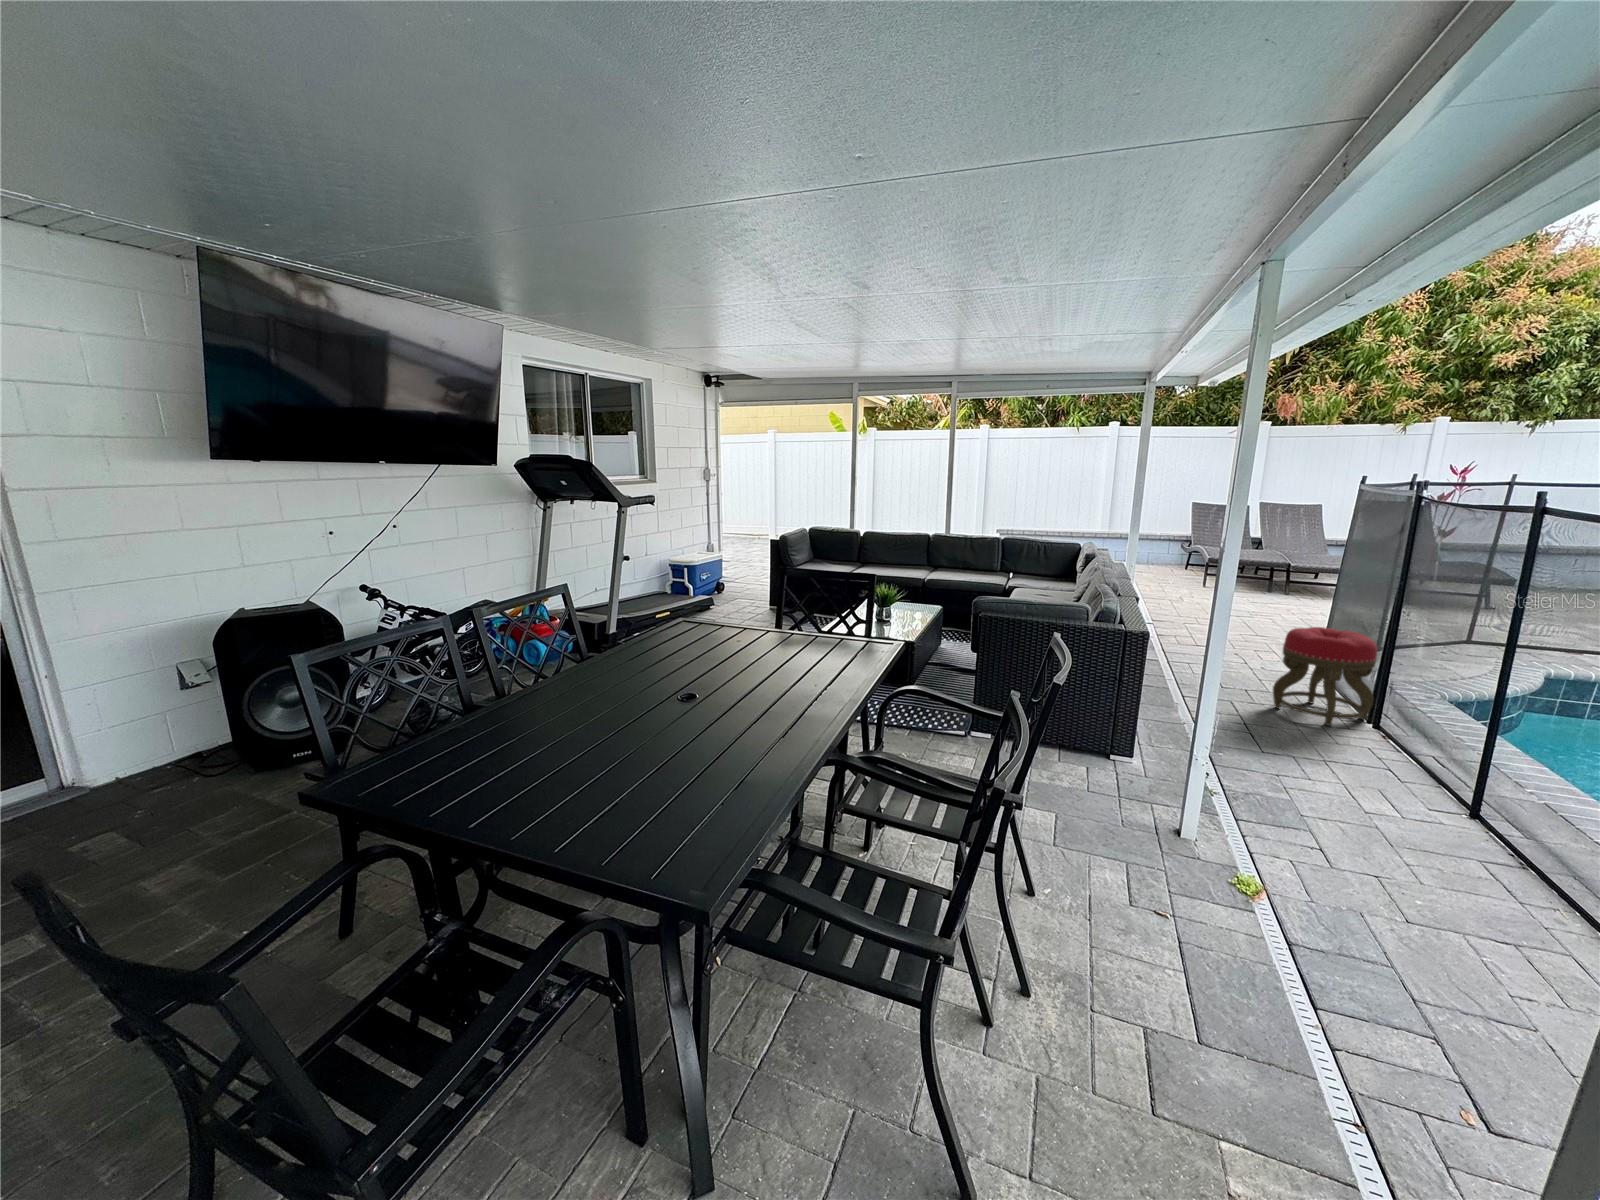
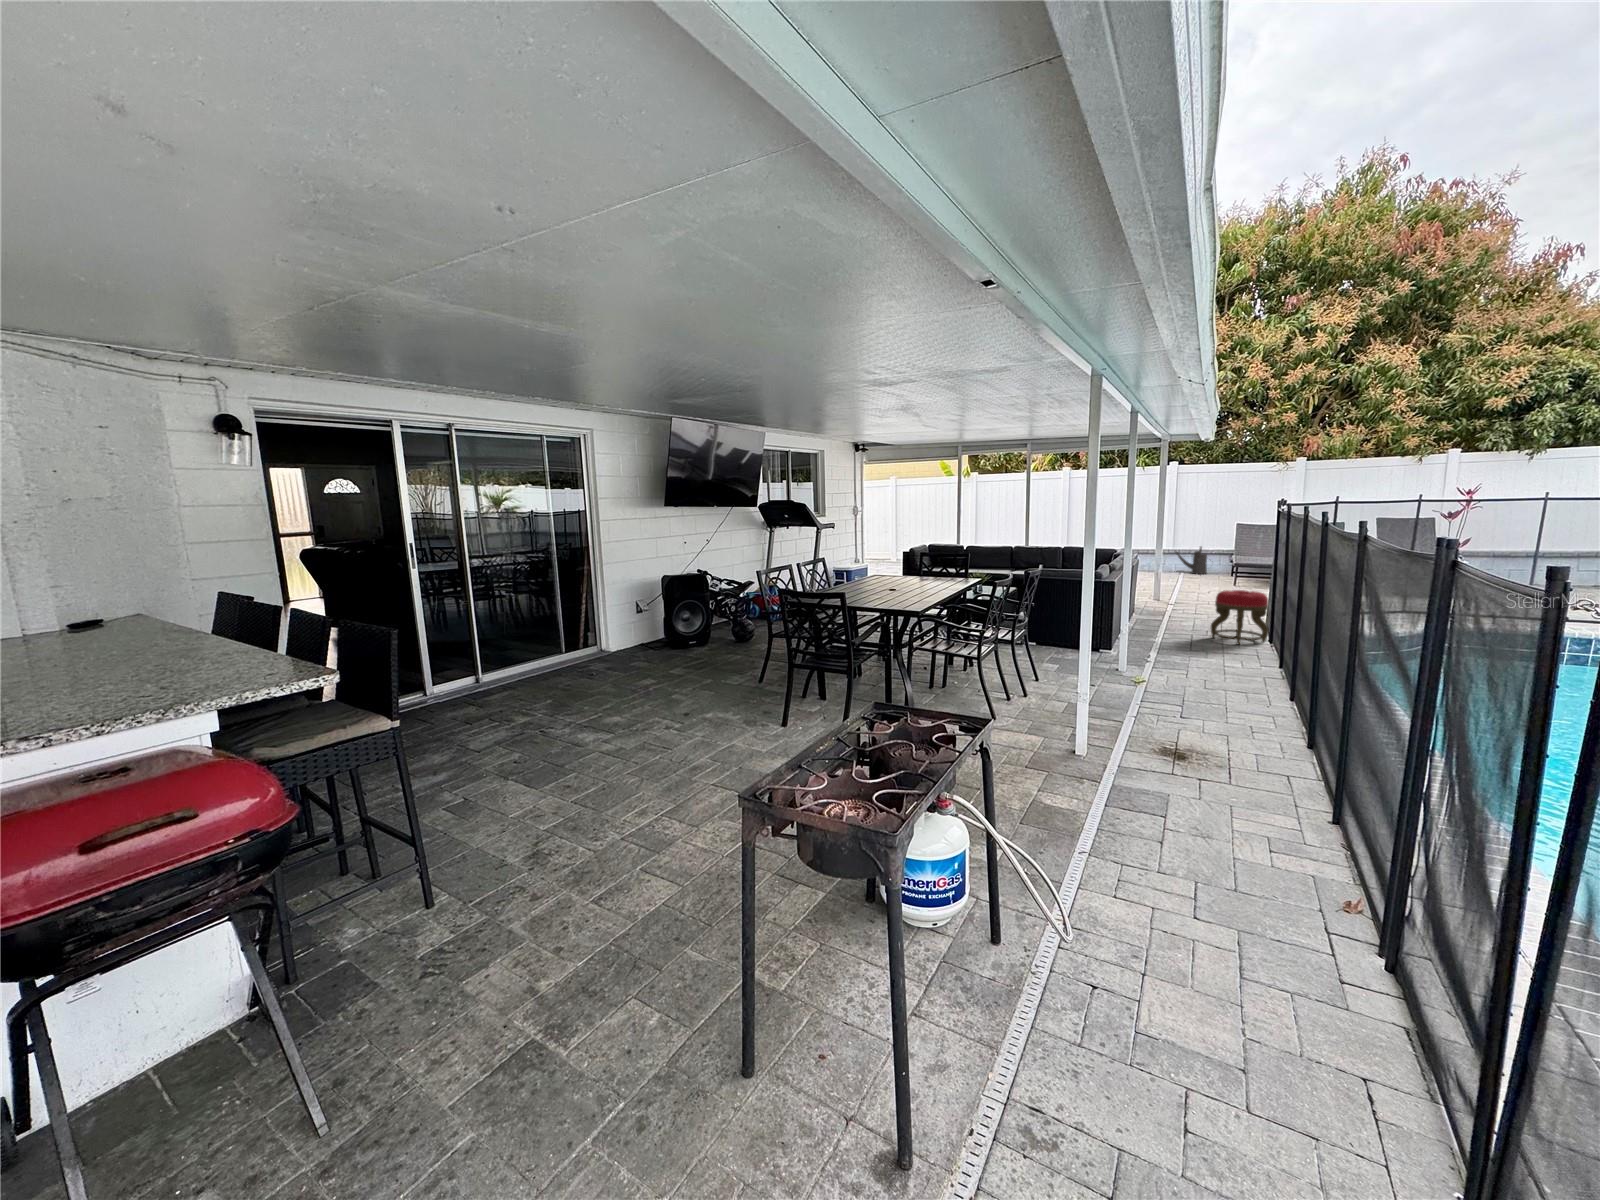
watering can: none [1137,533,1185,570] -> present [1176,547,1207,574]

